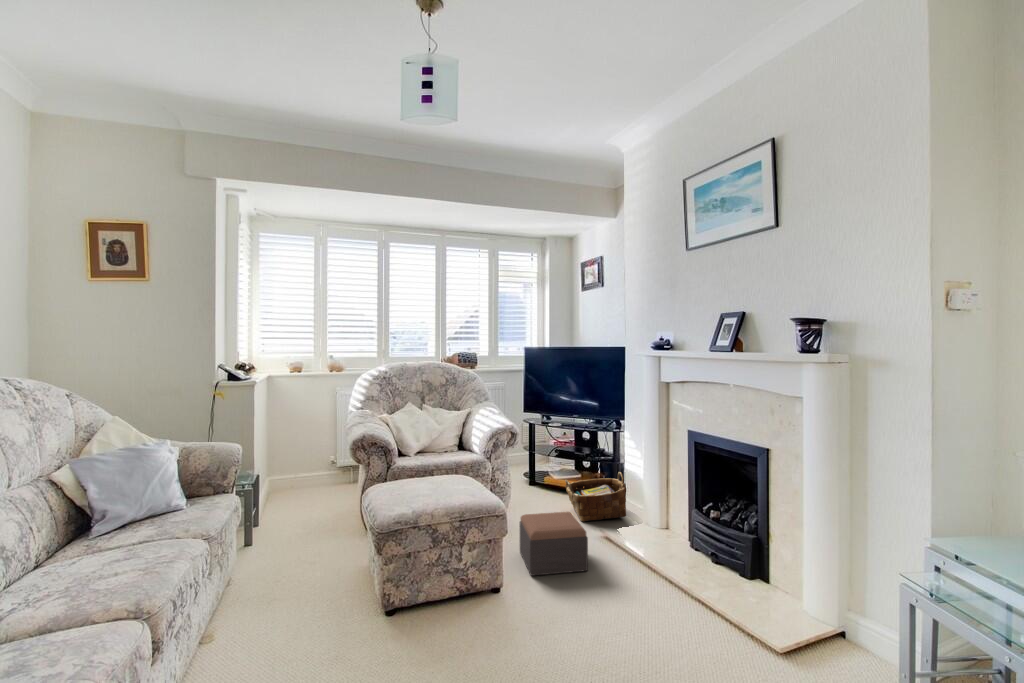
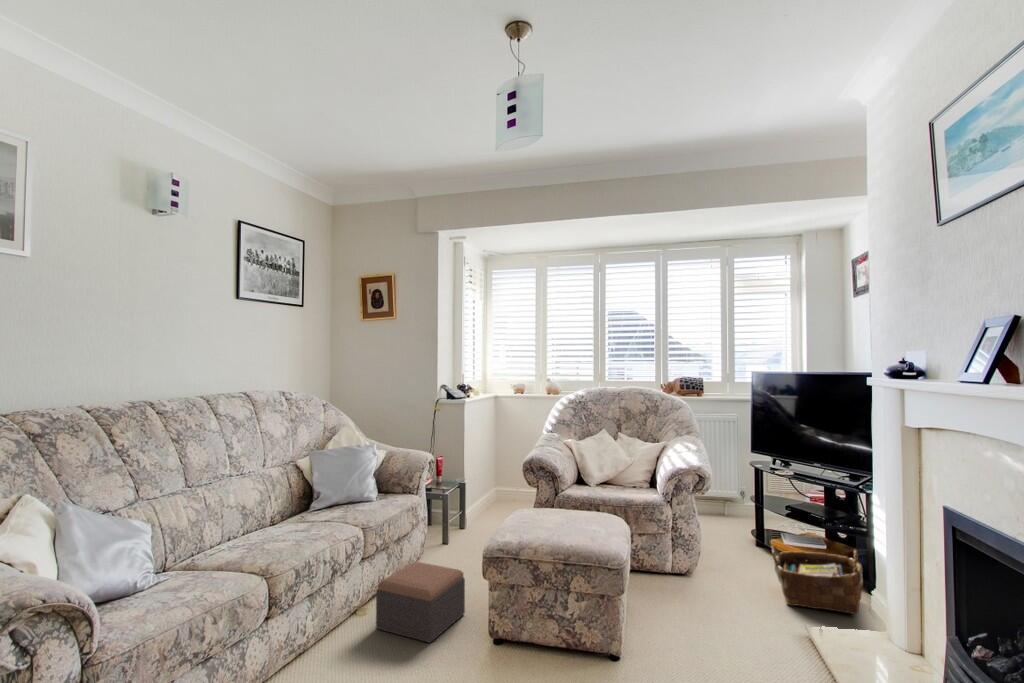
footstool: present [520,512,588,576] -> present [376,561,465,643]

